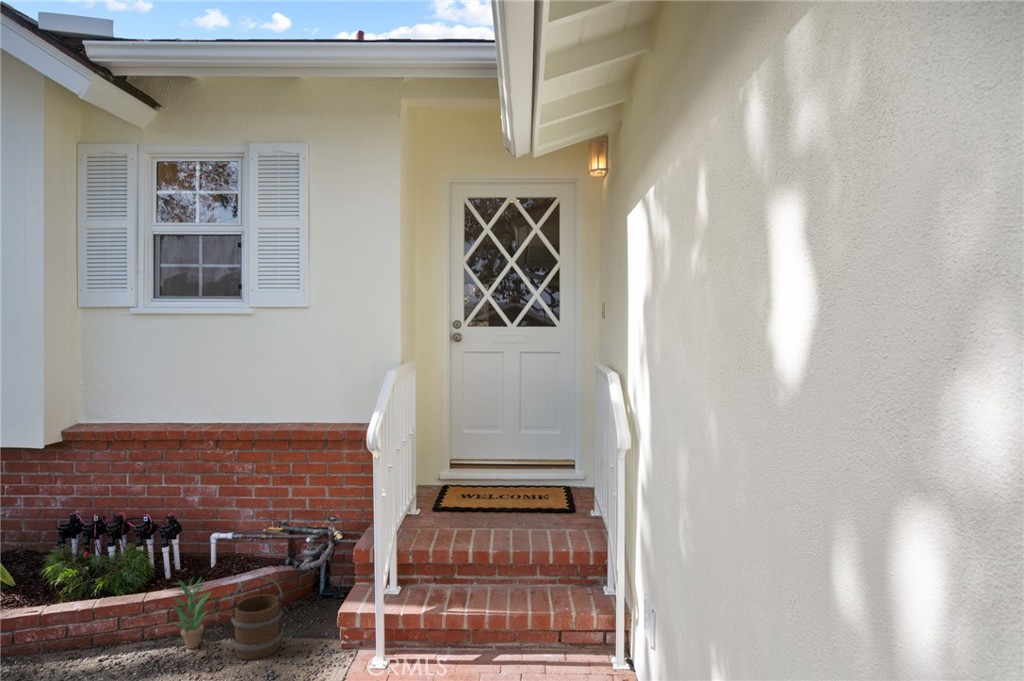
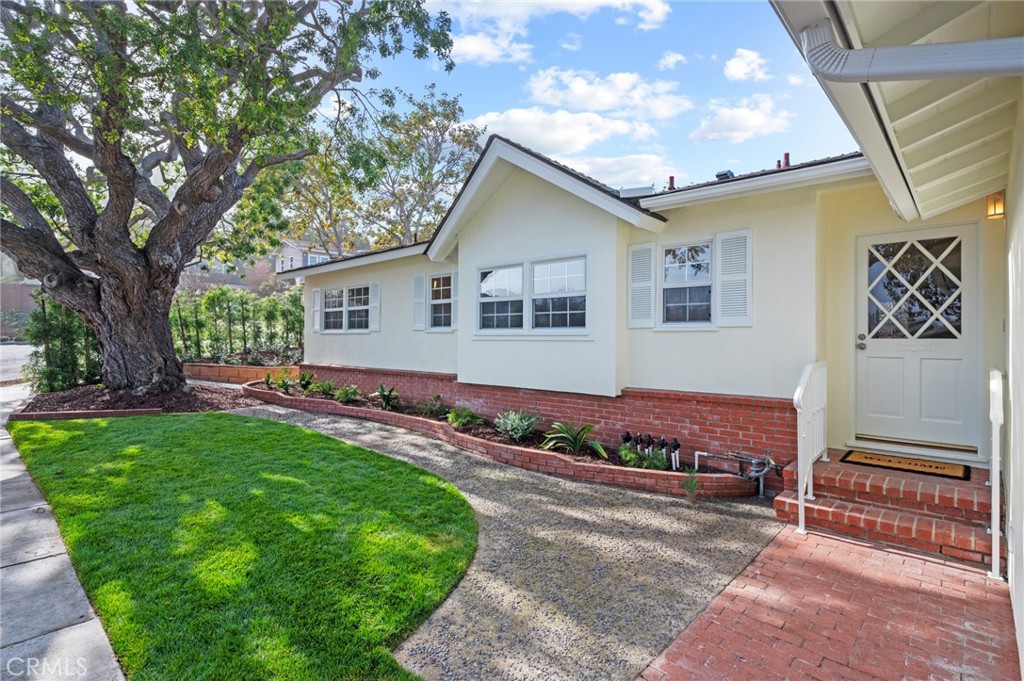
bucket: present [231,577,283,659] -> none [712,473,740,514]

